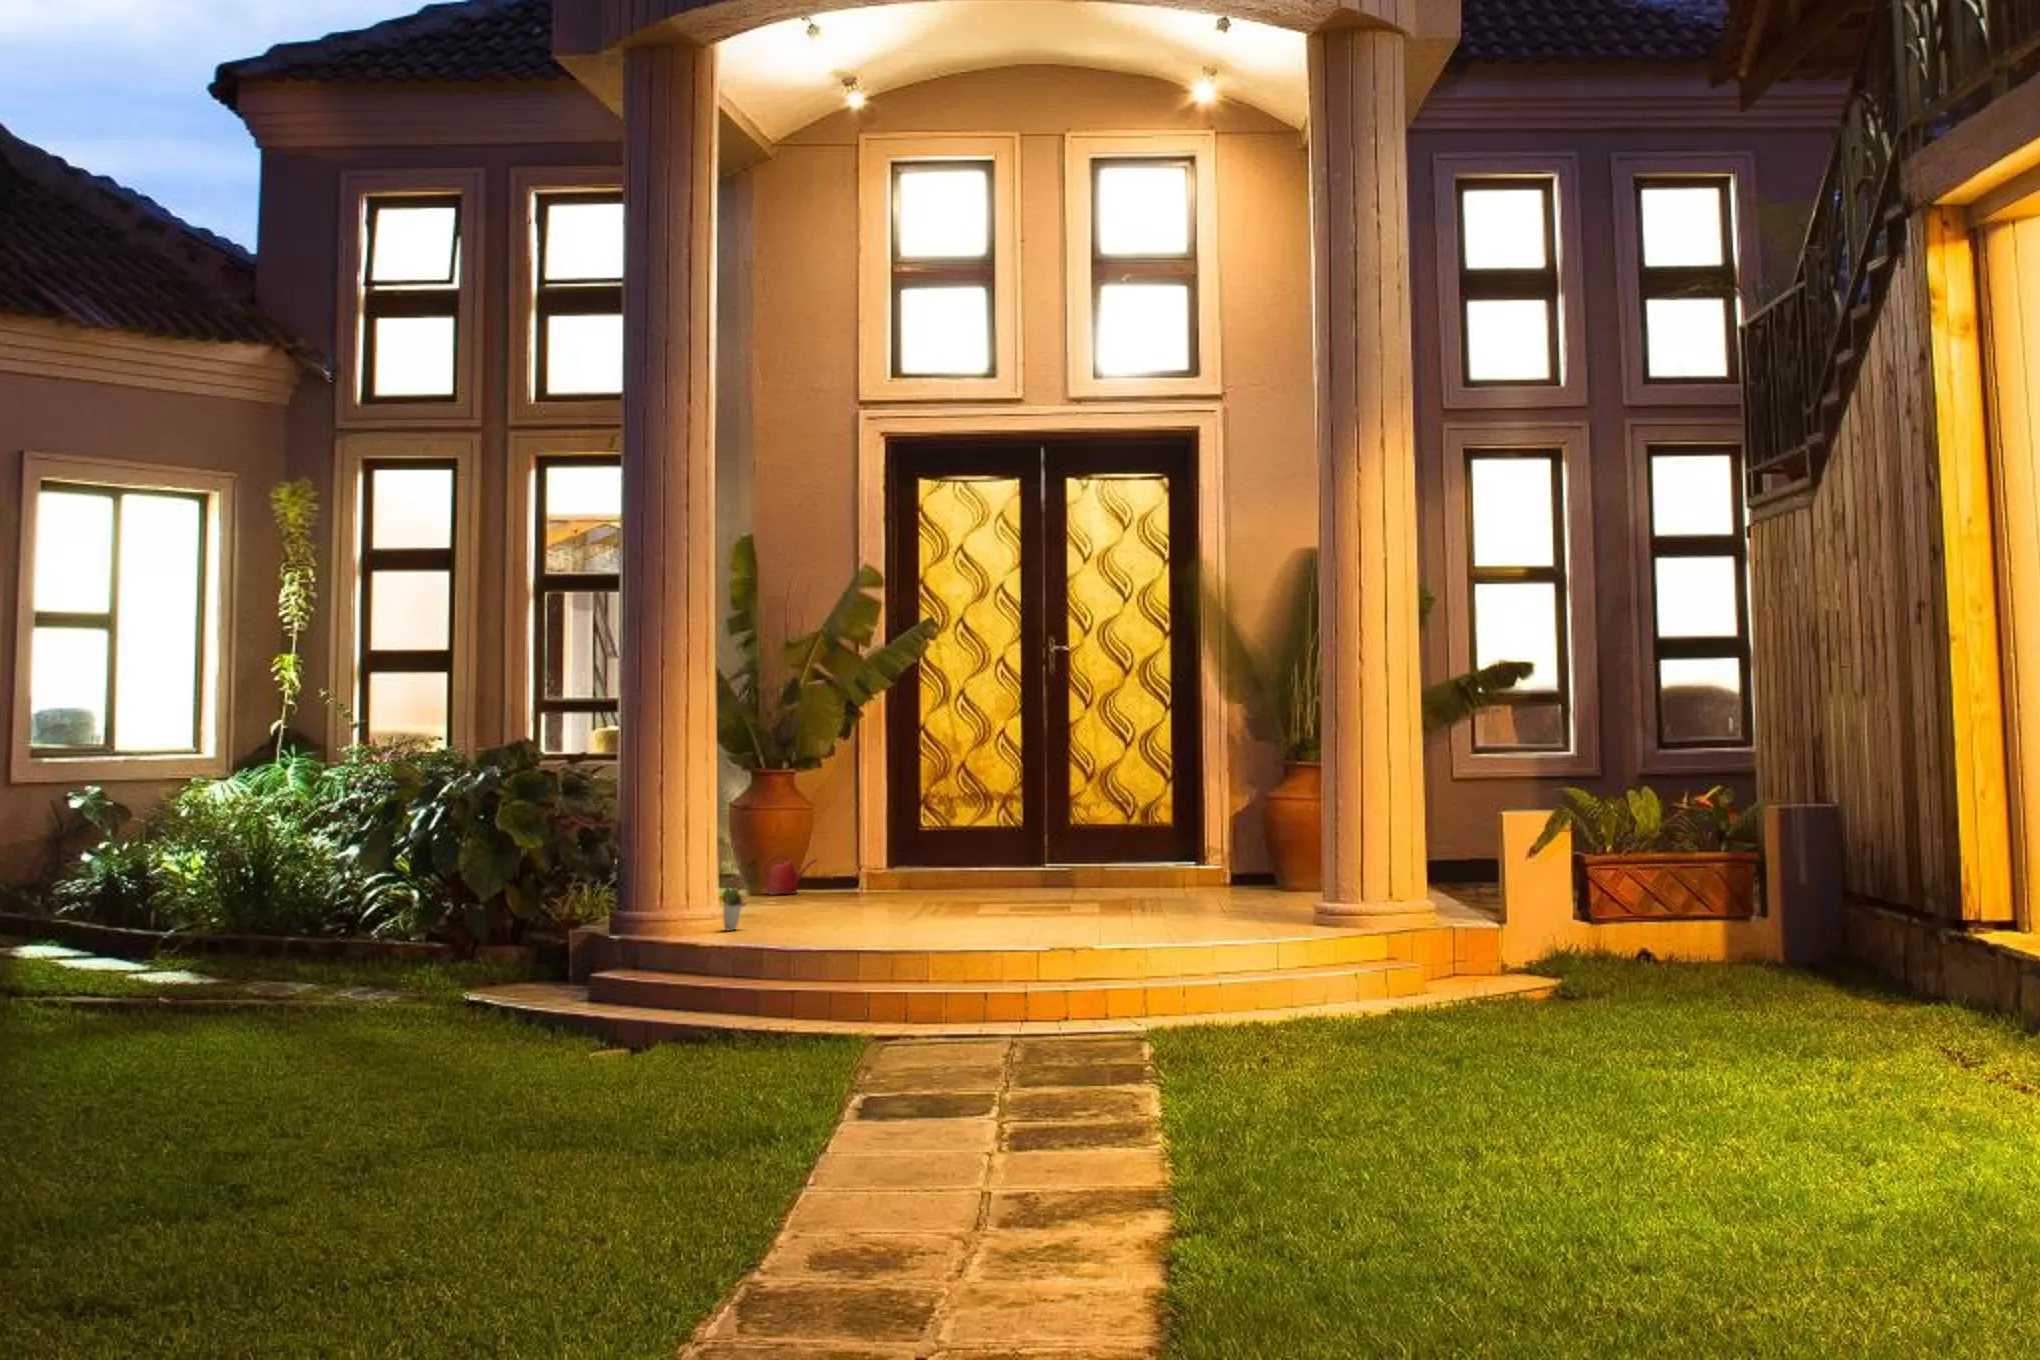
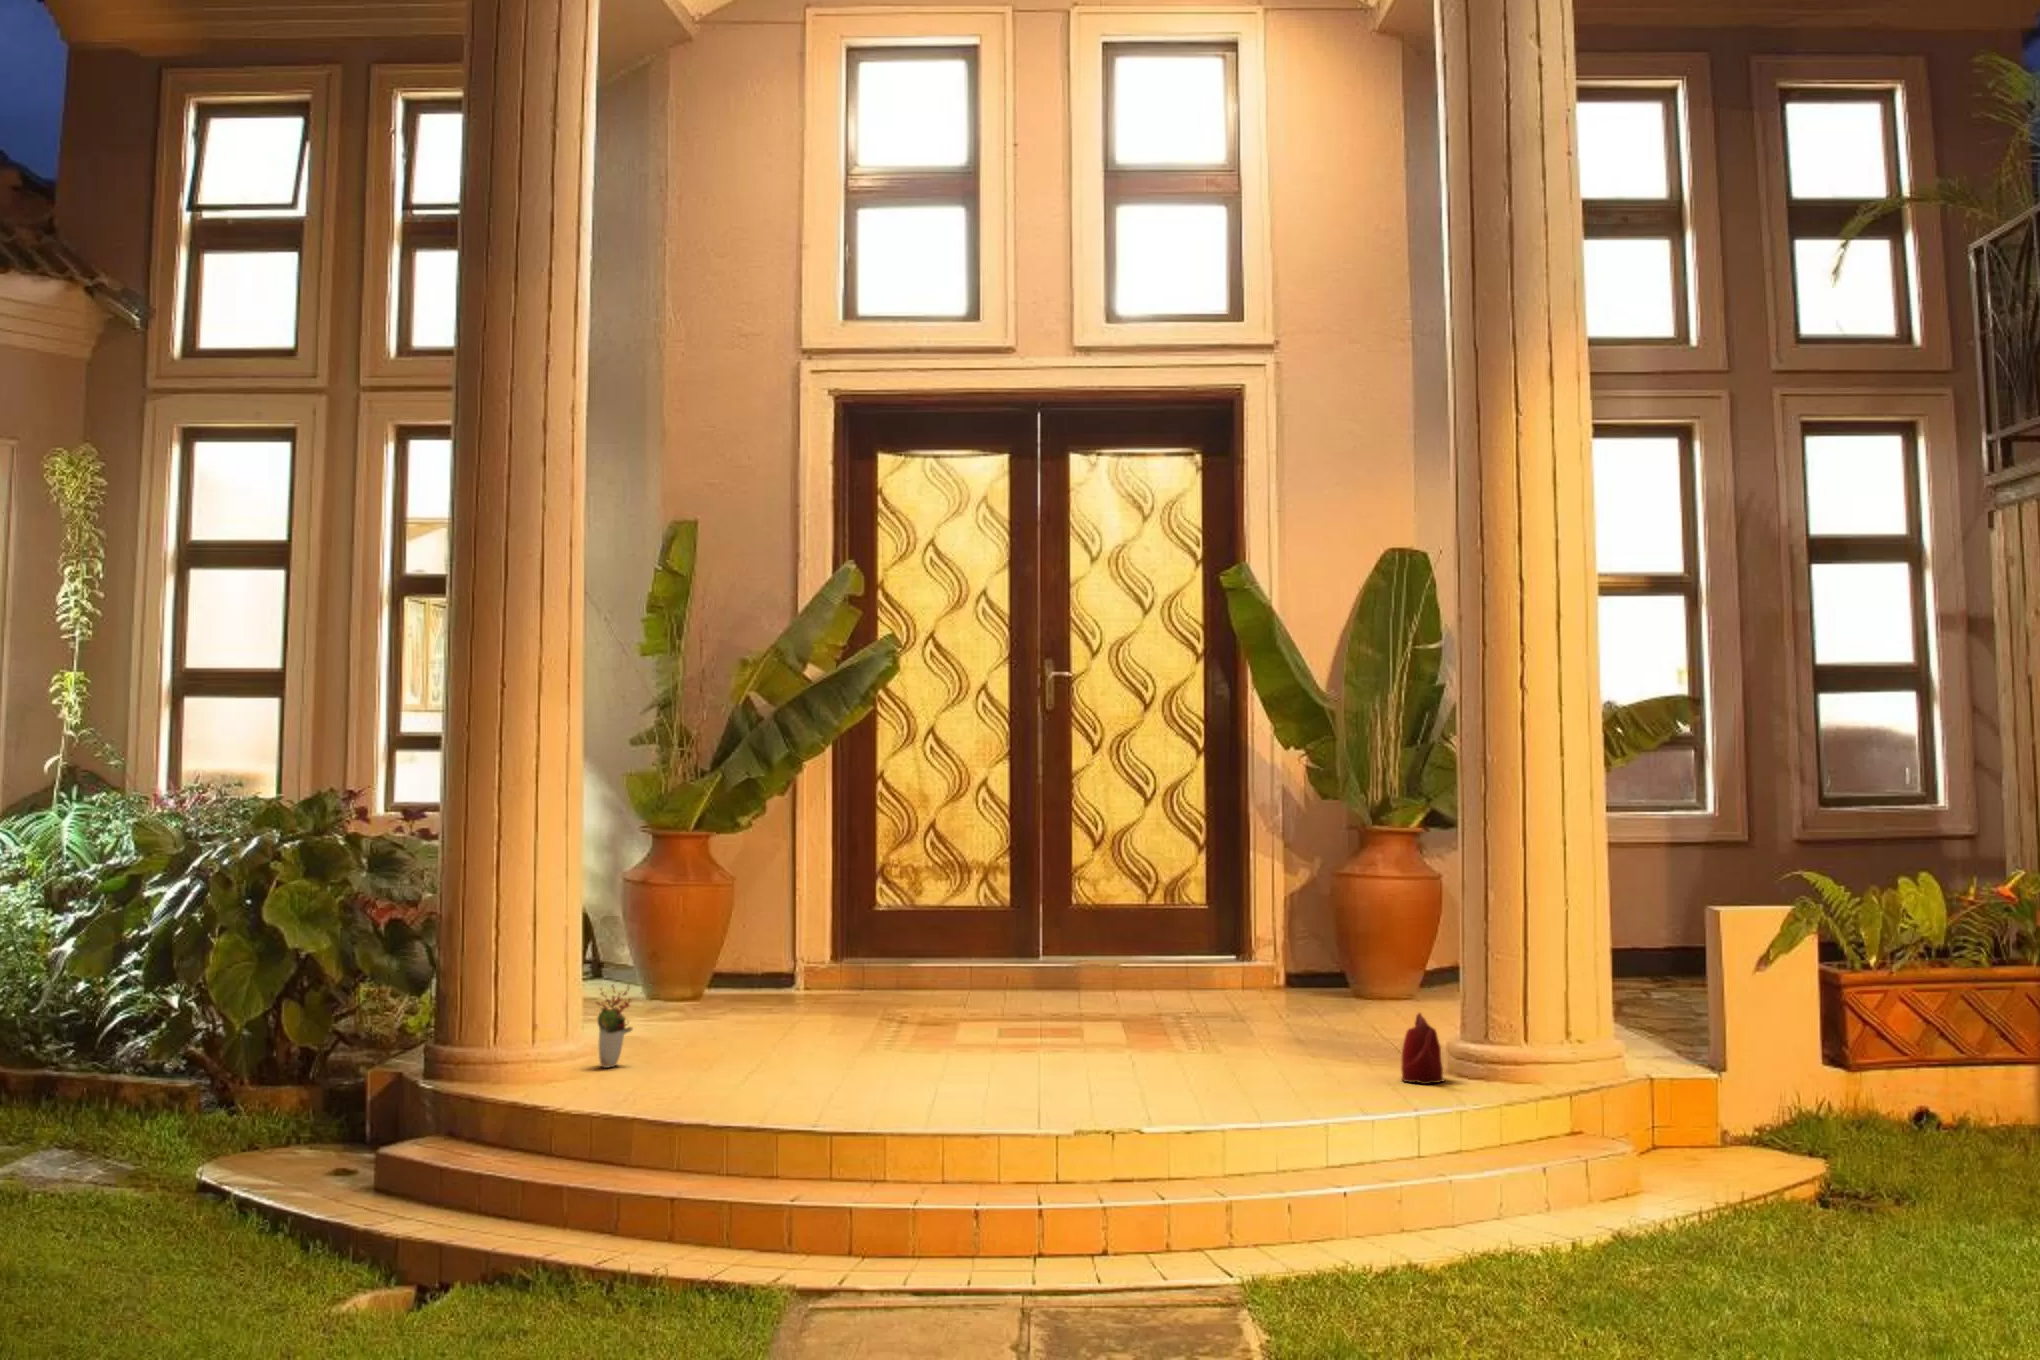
watering can: present [764,855,816,894] -> present [1401,1013,1444,1084]

